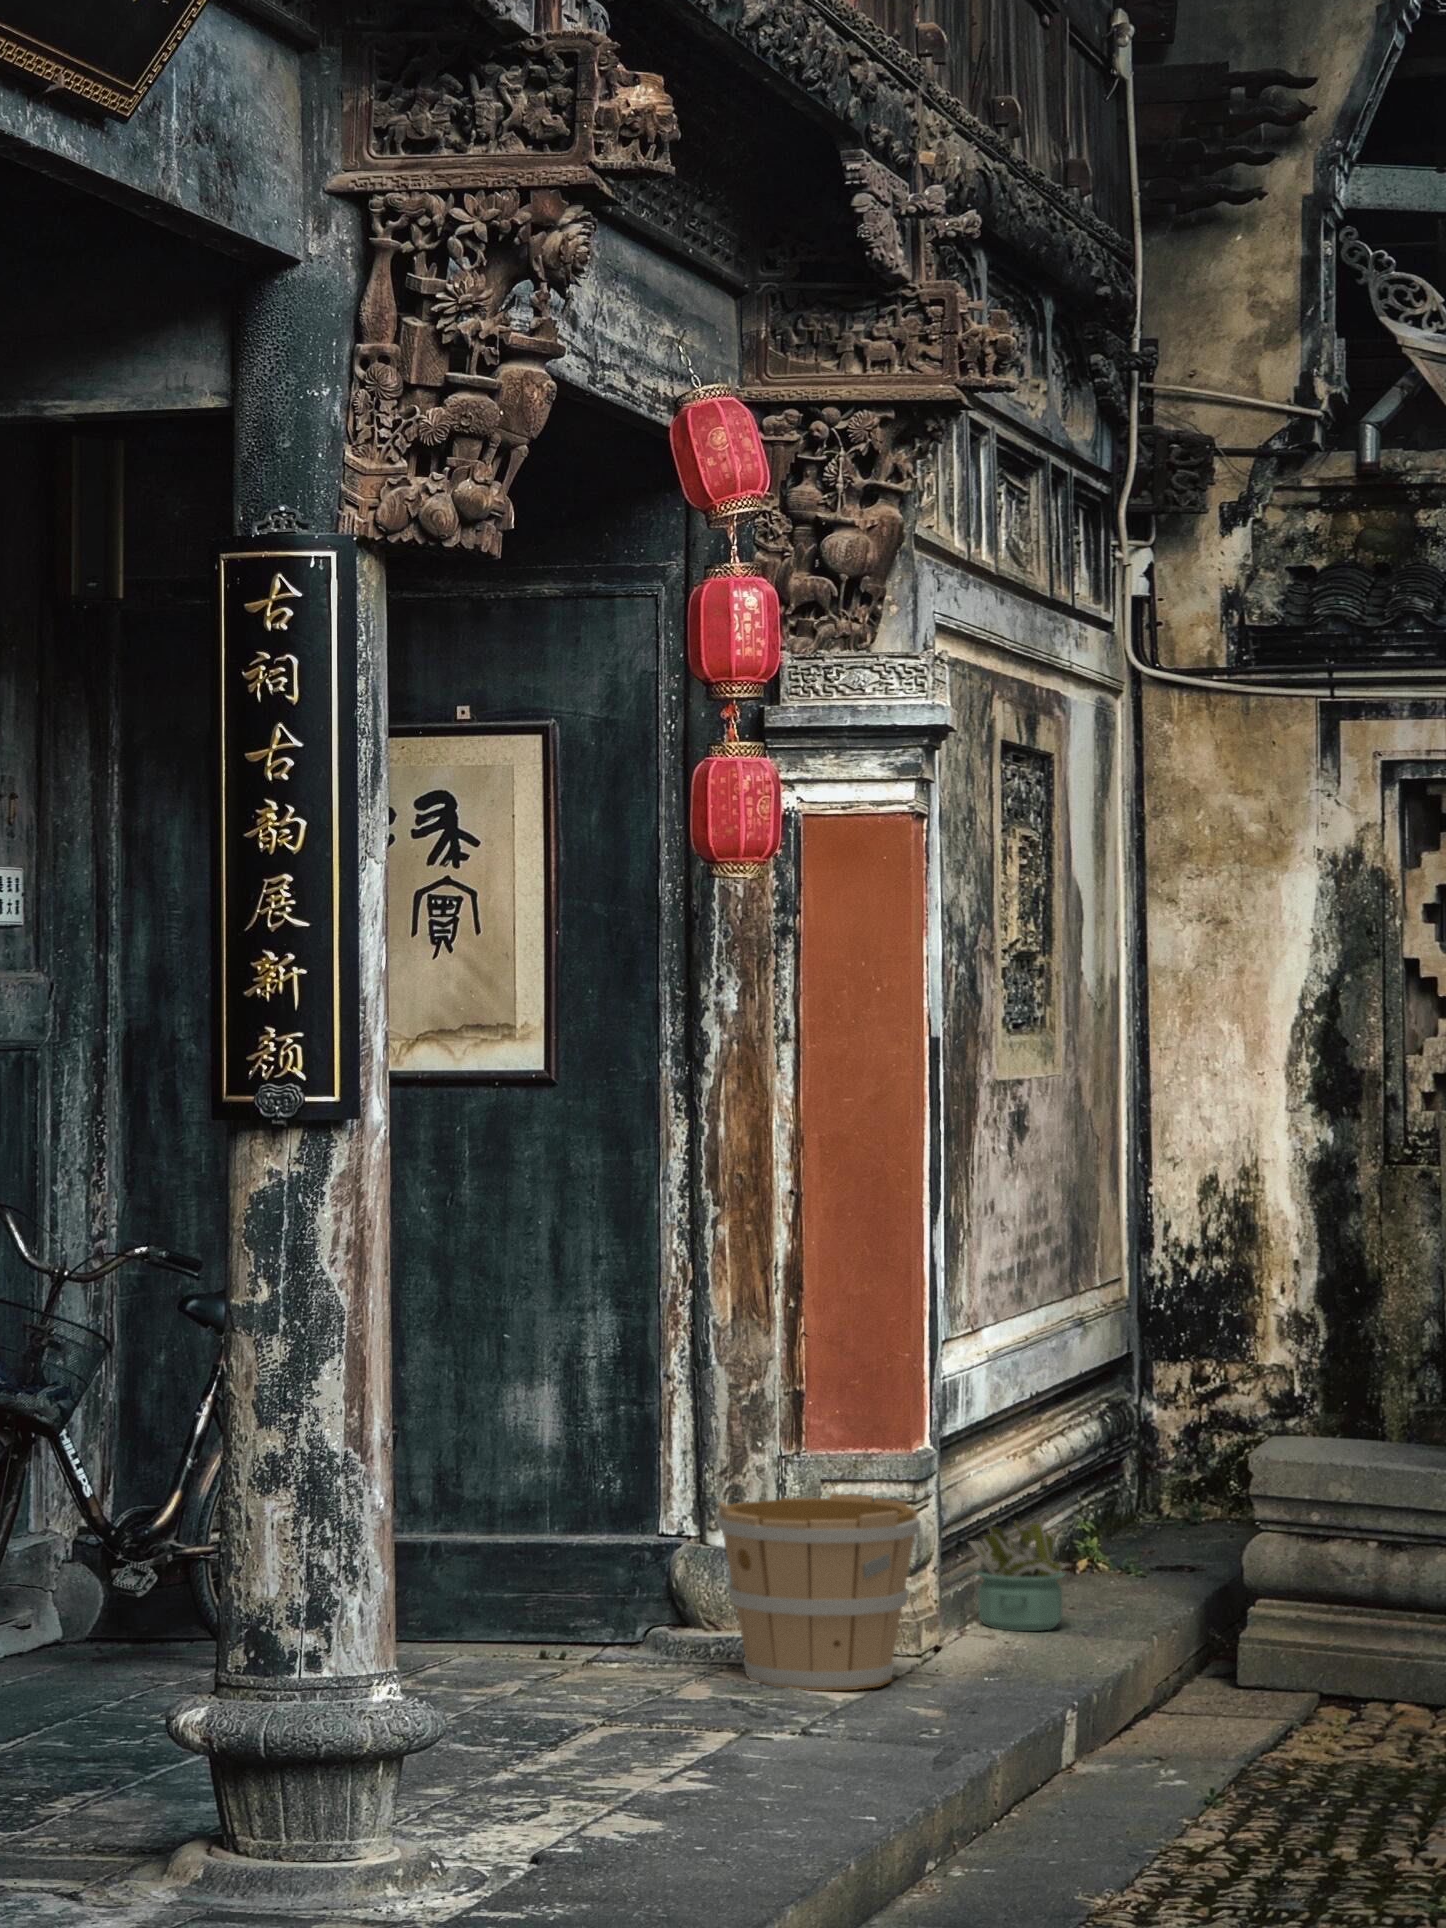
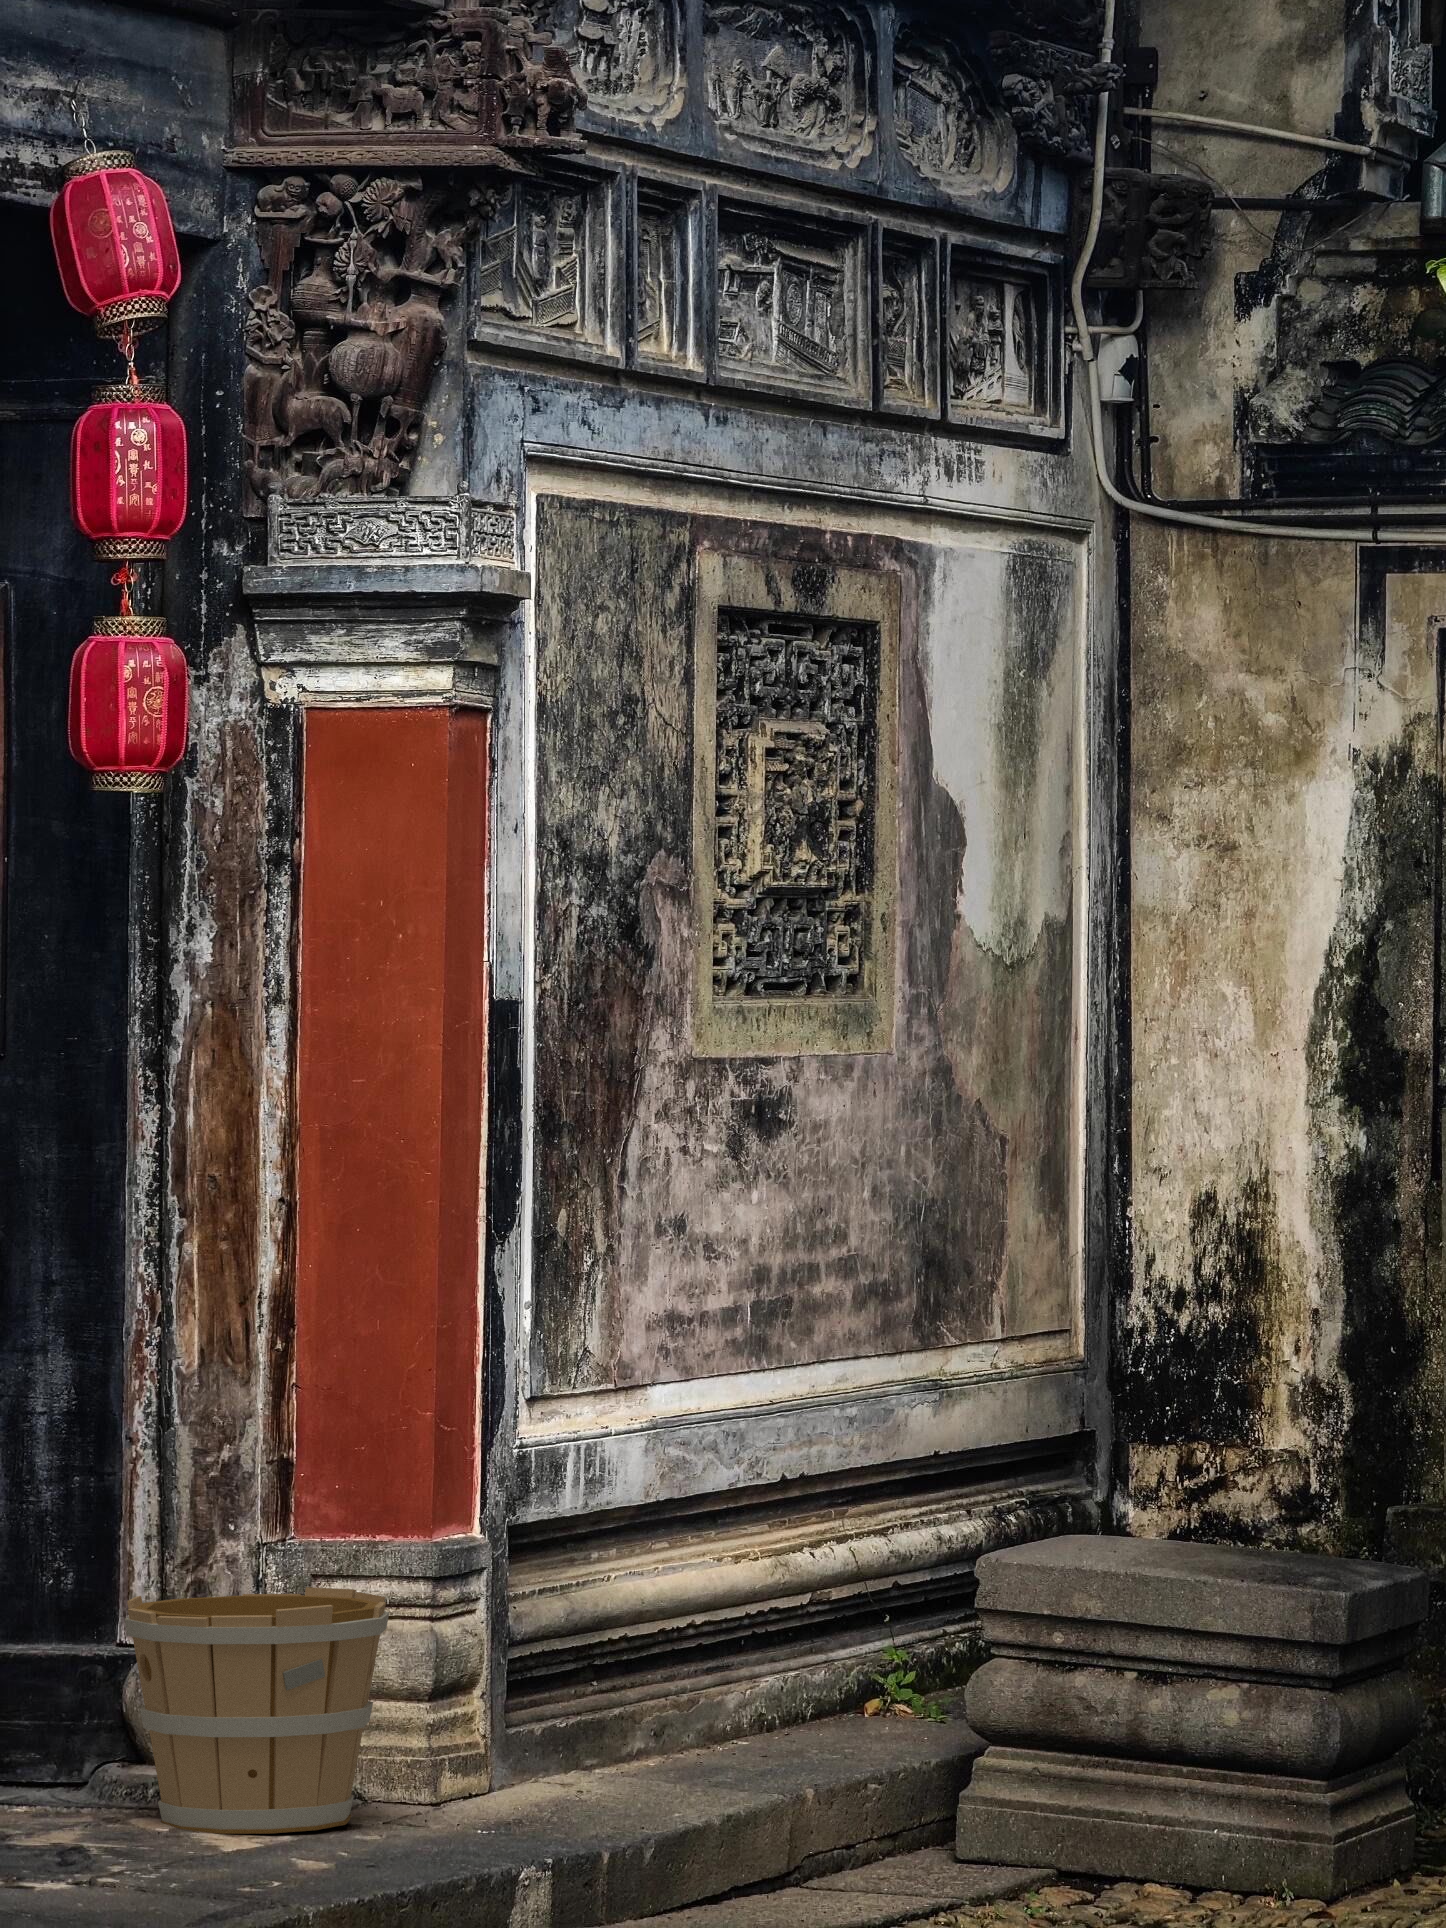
decorative plant: present [969,1522,1067,1631] -> none [596,1634,729,1776]

